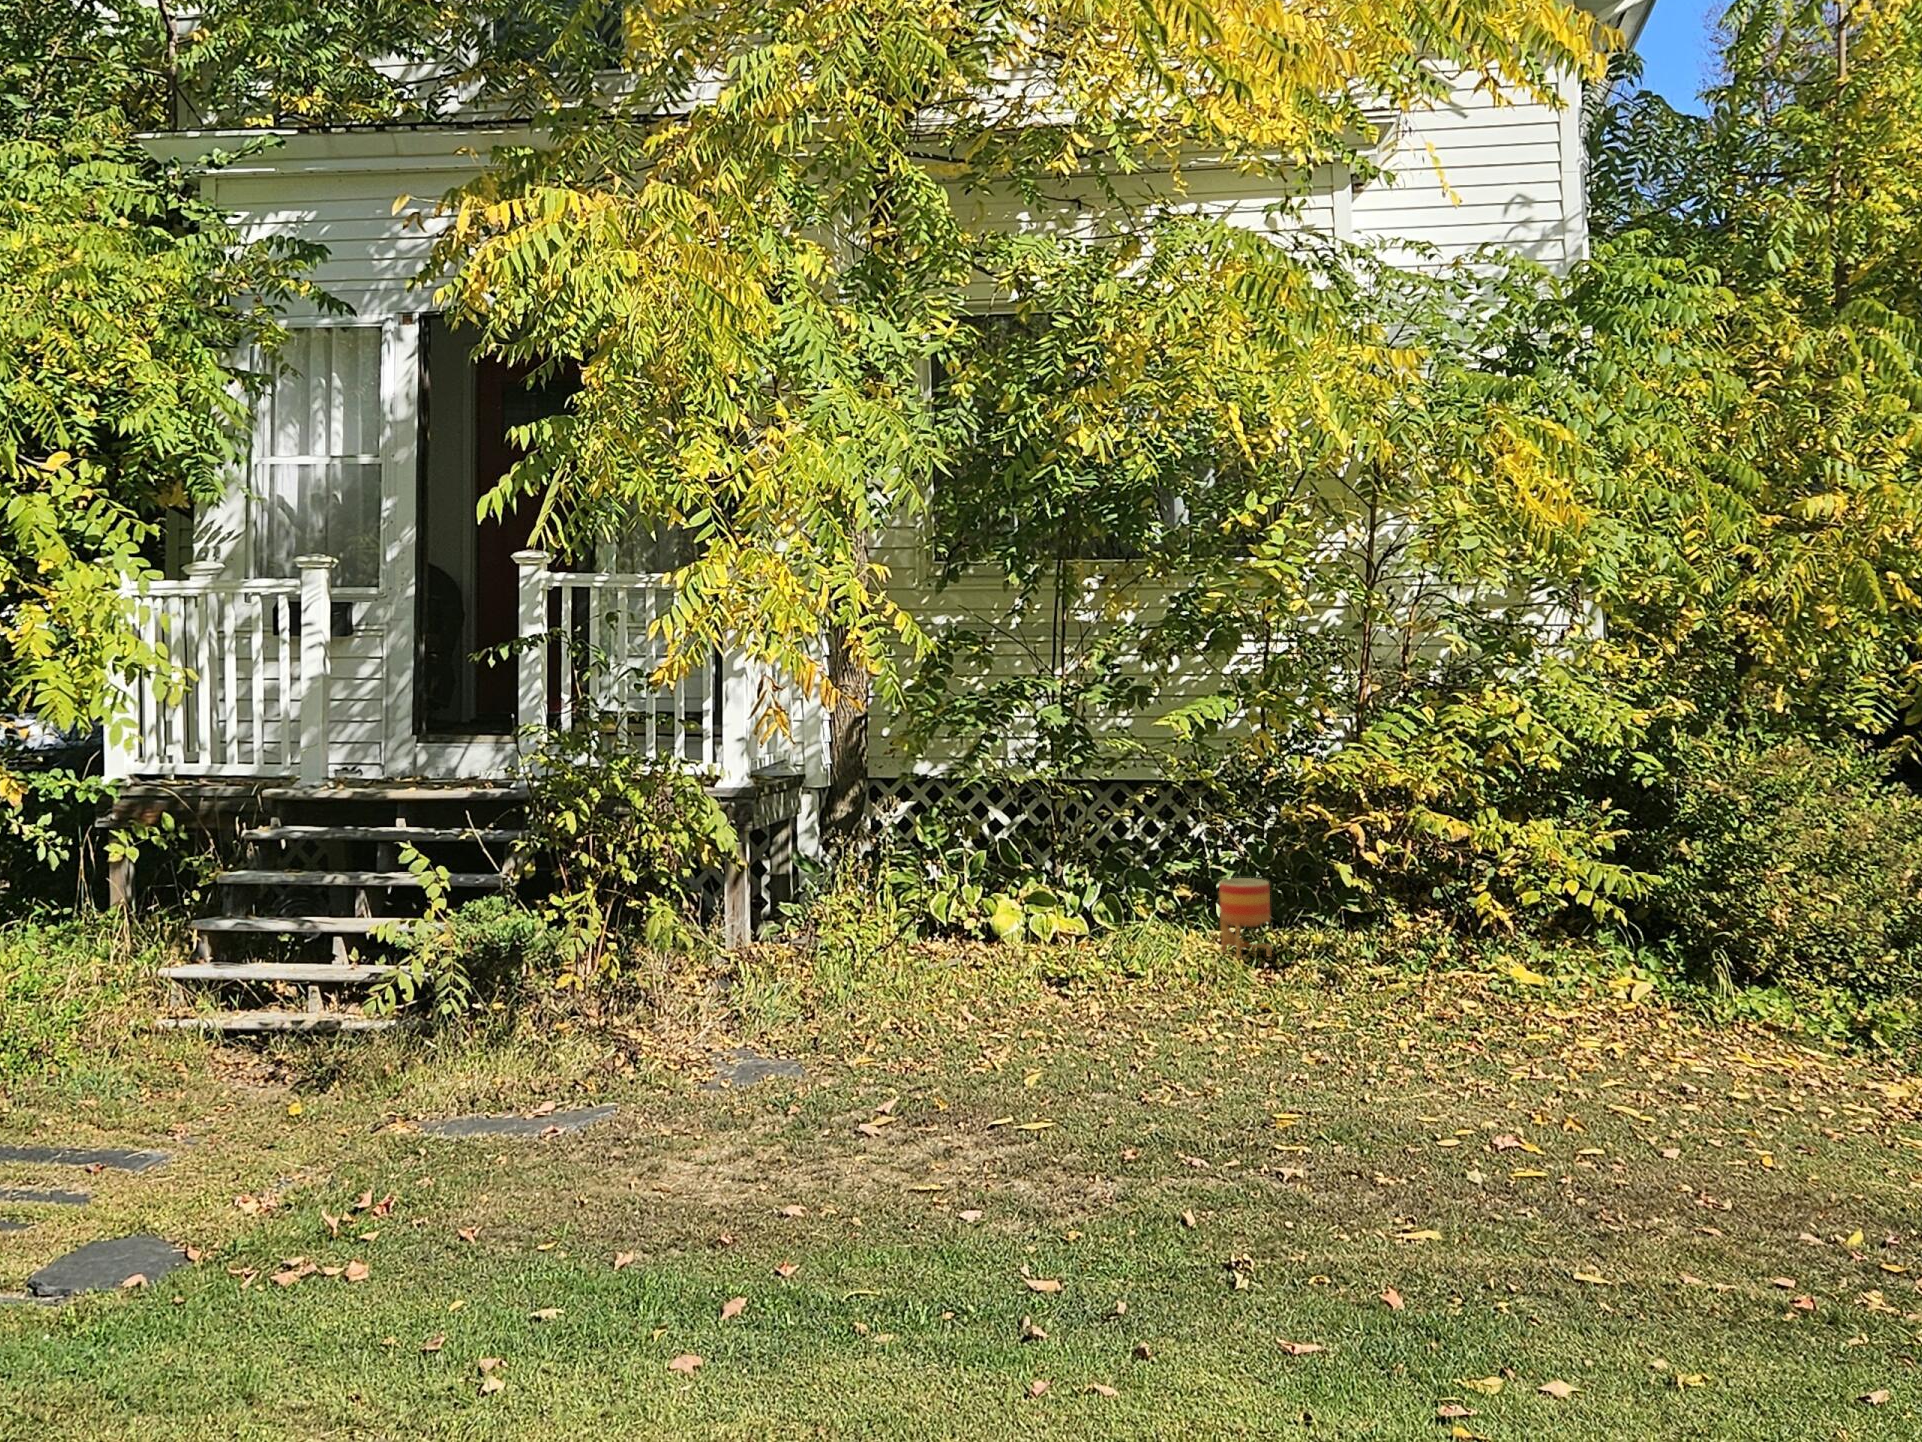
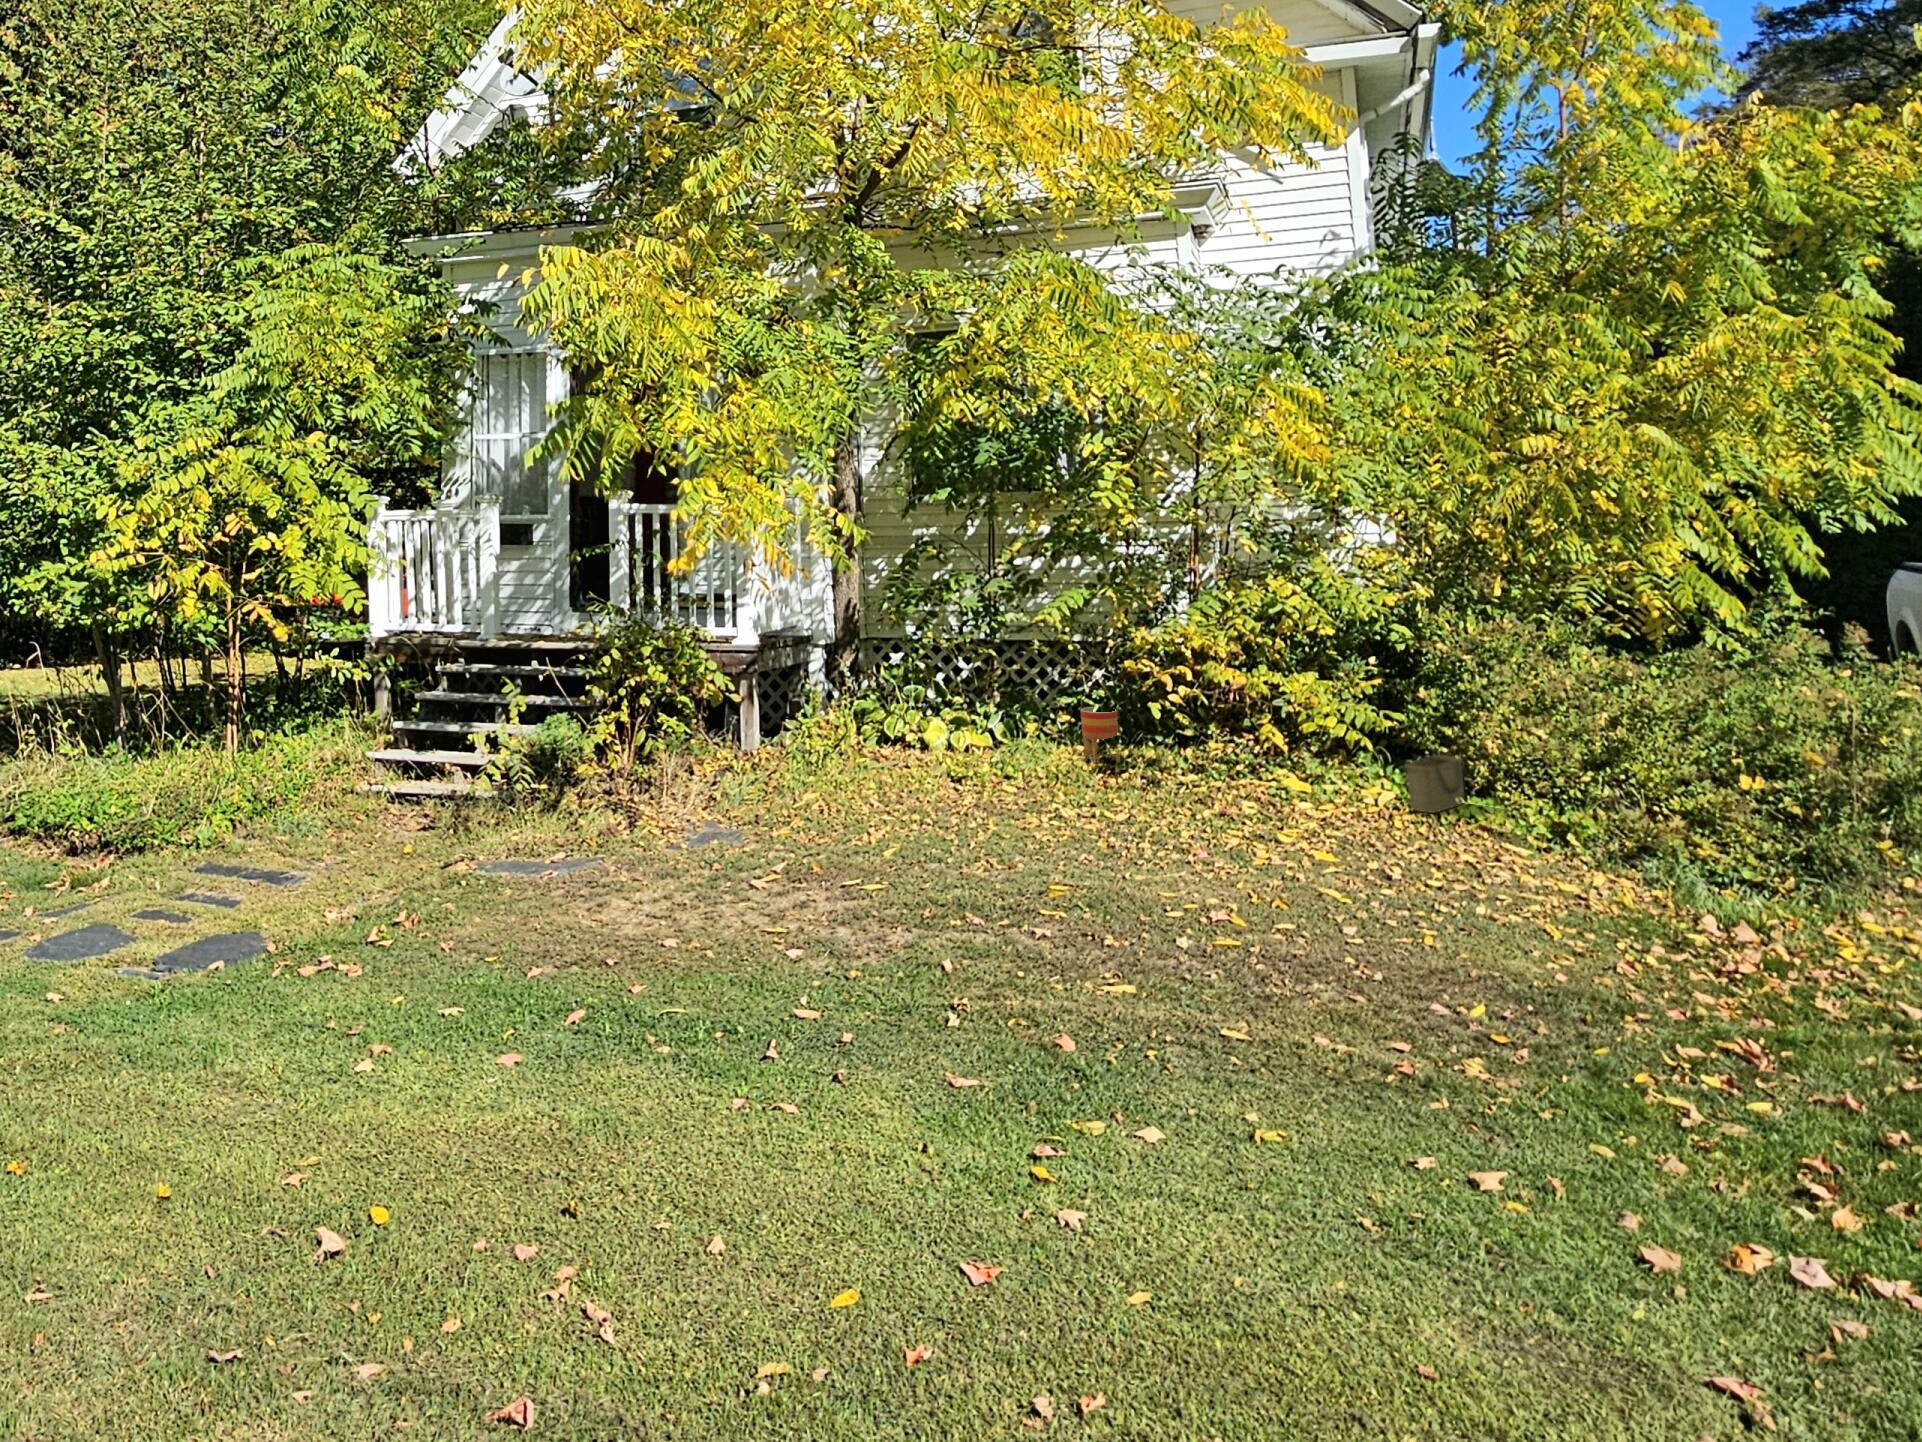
basket: none [1670,932,1738,1009] -> present [1405,755,1464,813]

